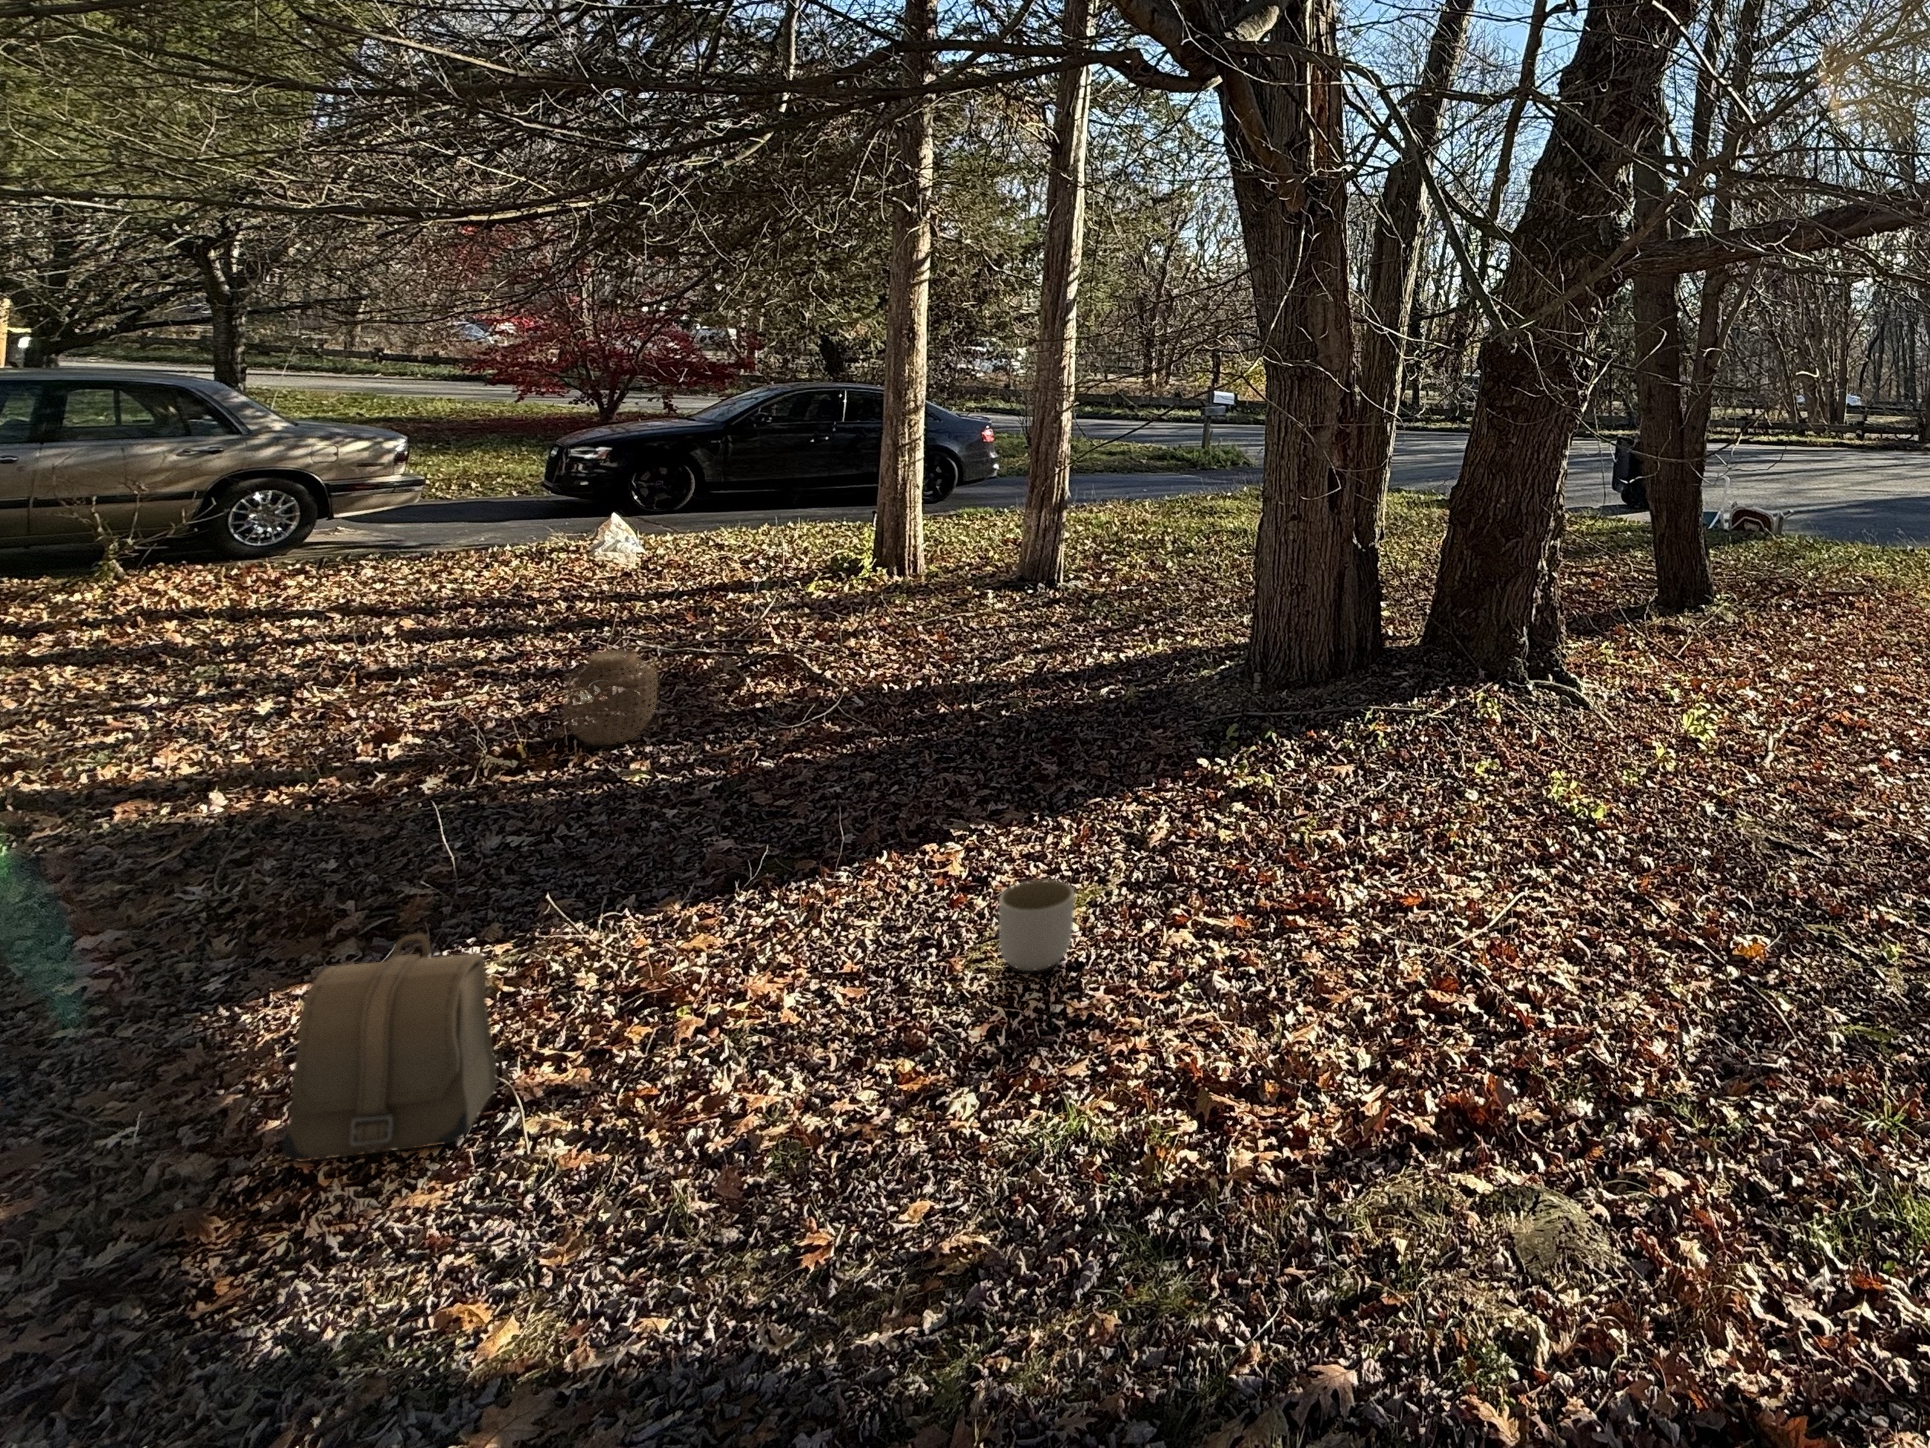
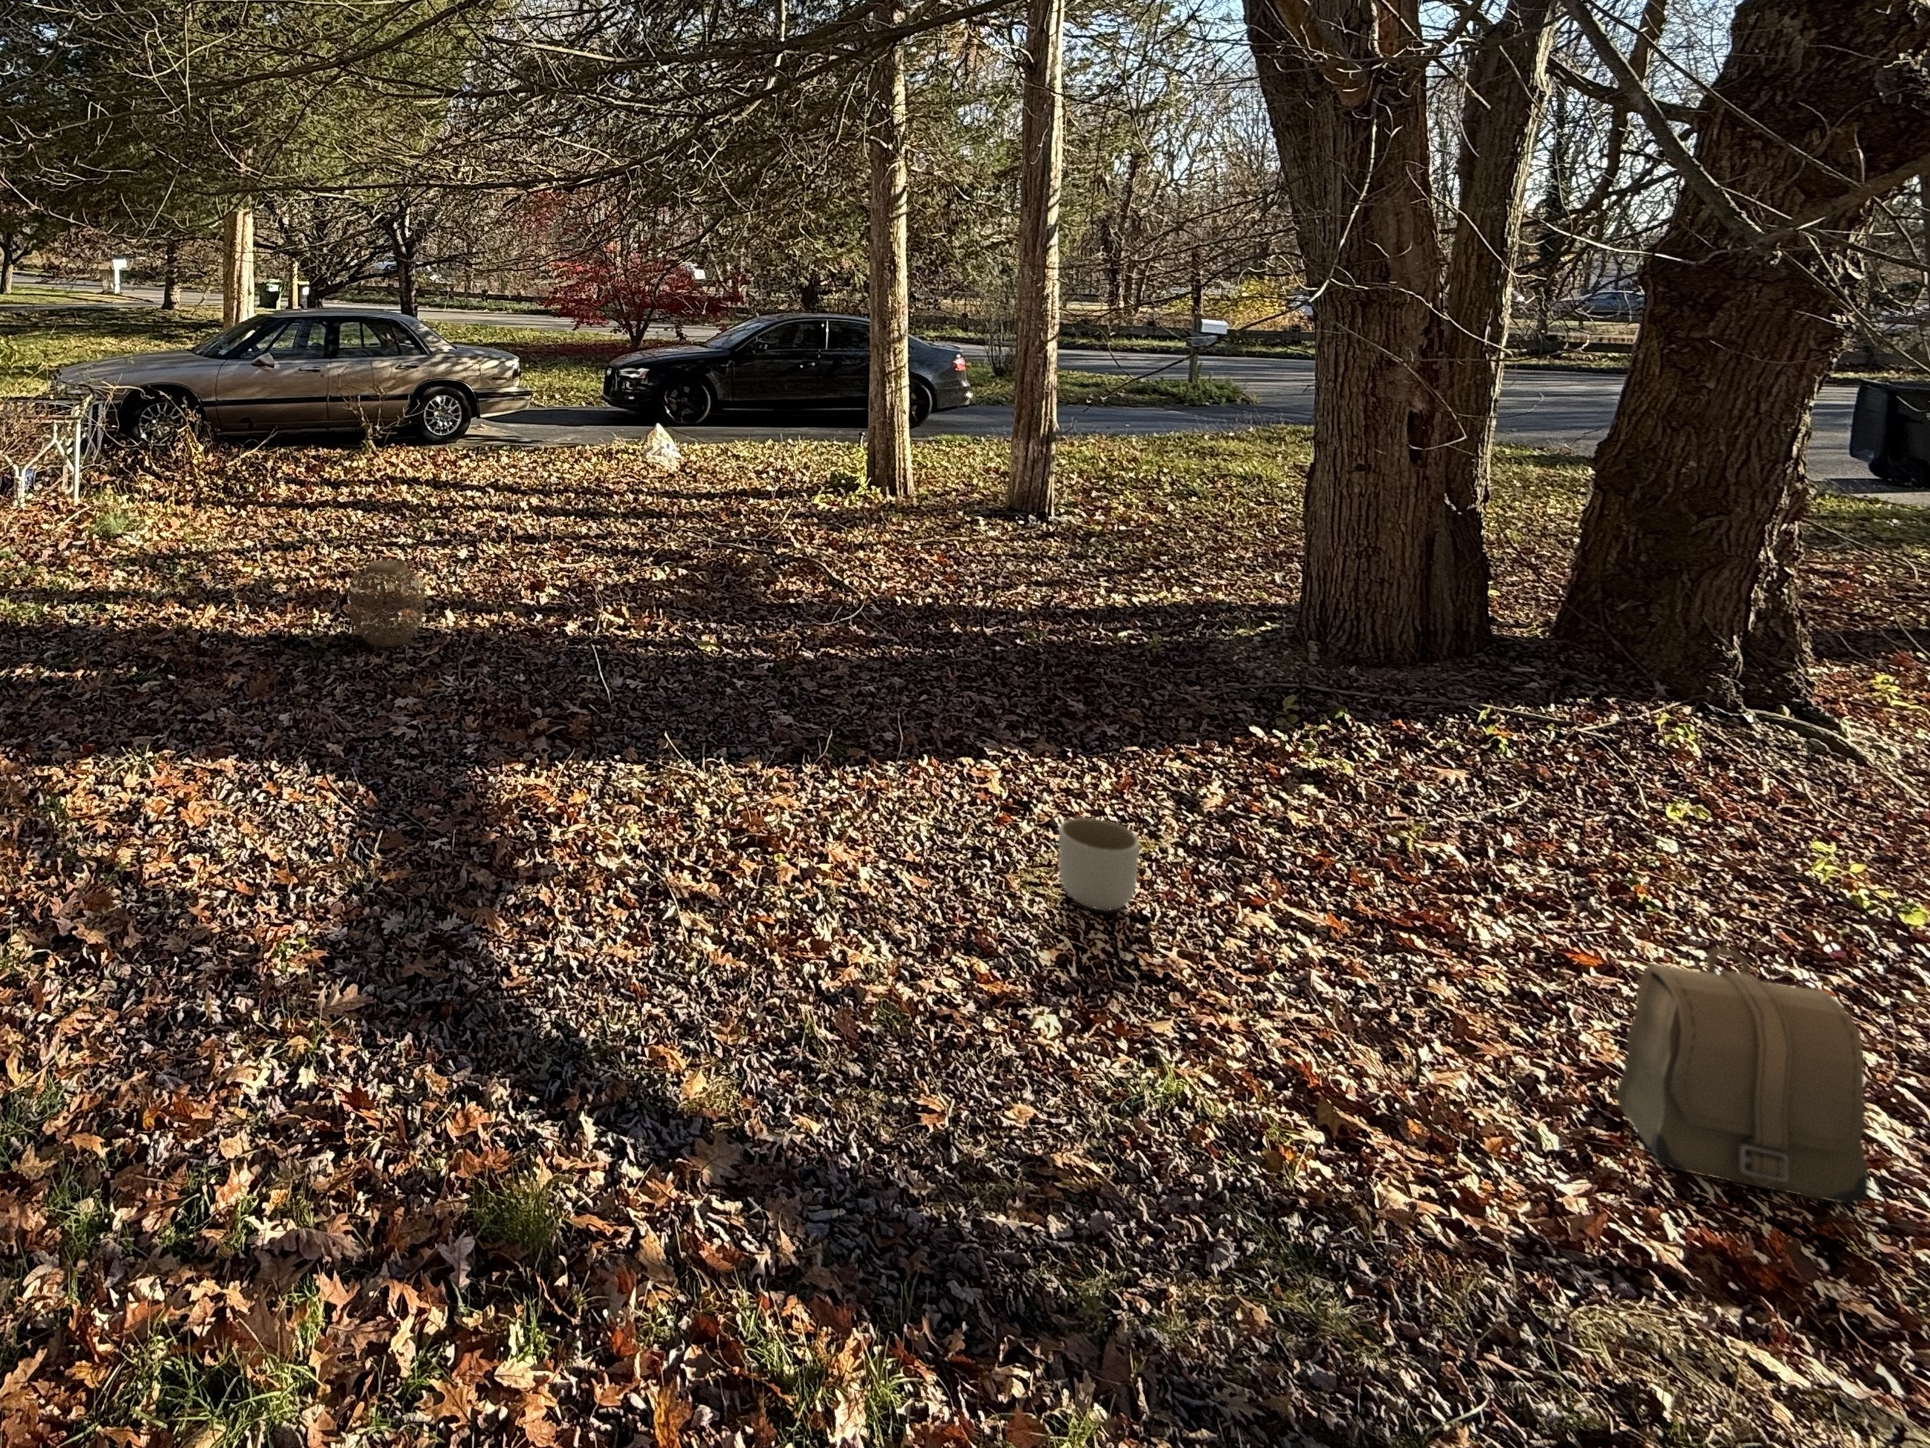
woven basket: present [563,650,658,745] -> present [349,559,425,647]
backpack: present [282,934,497,1162] -> present [1616,947,1869,1203]

